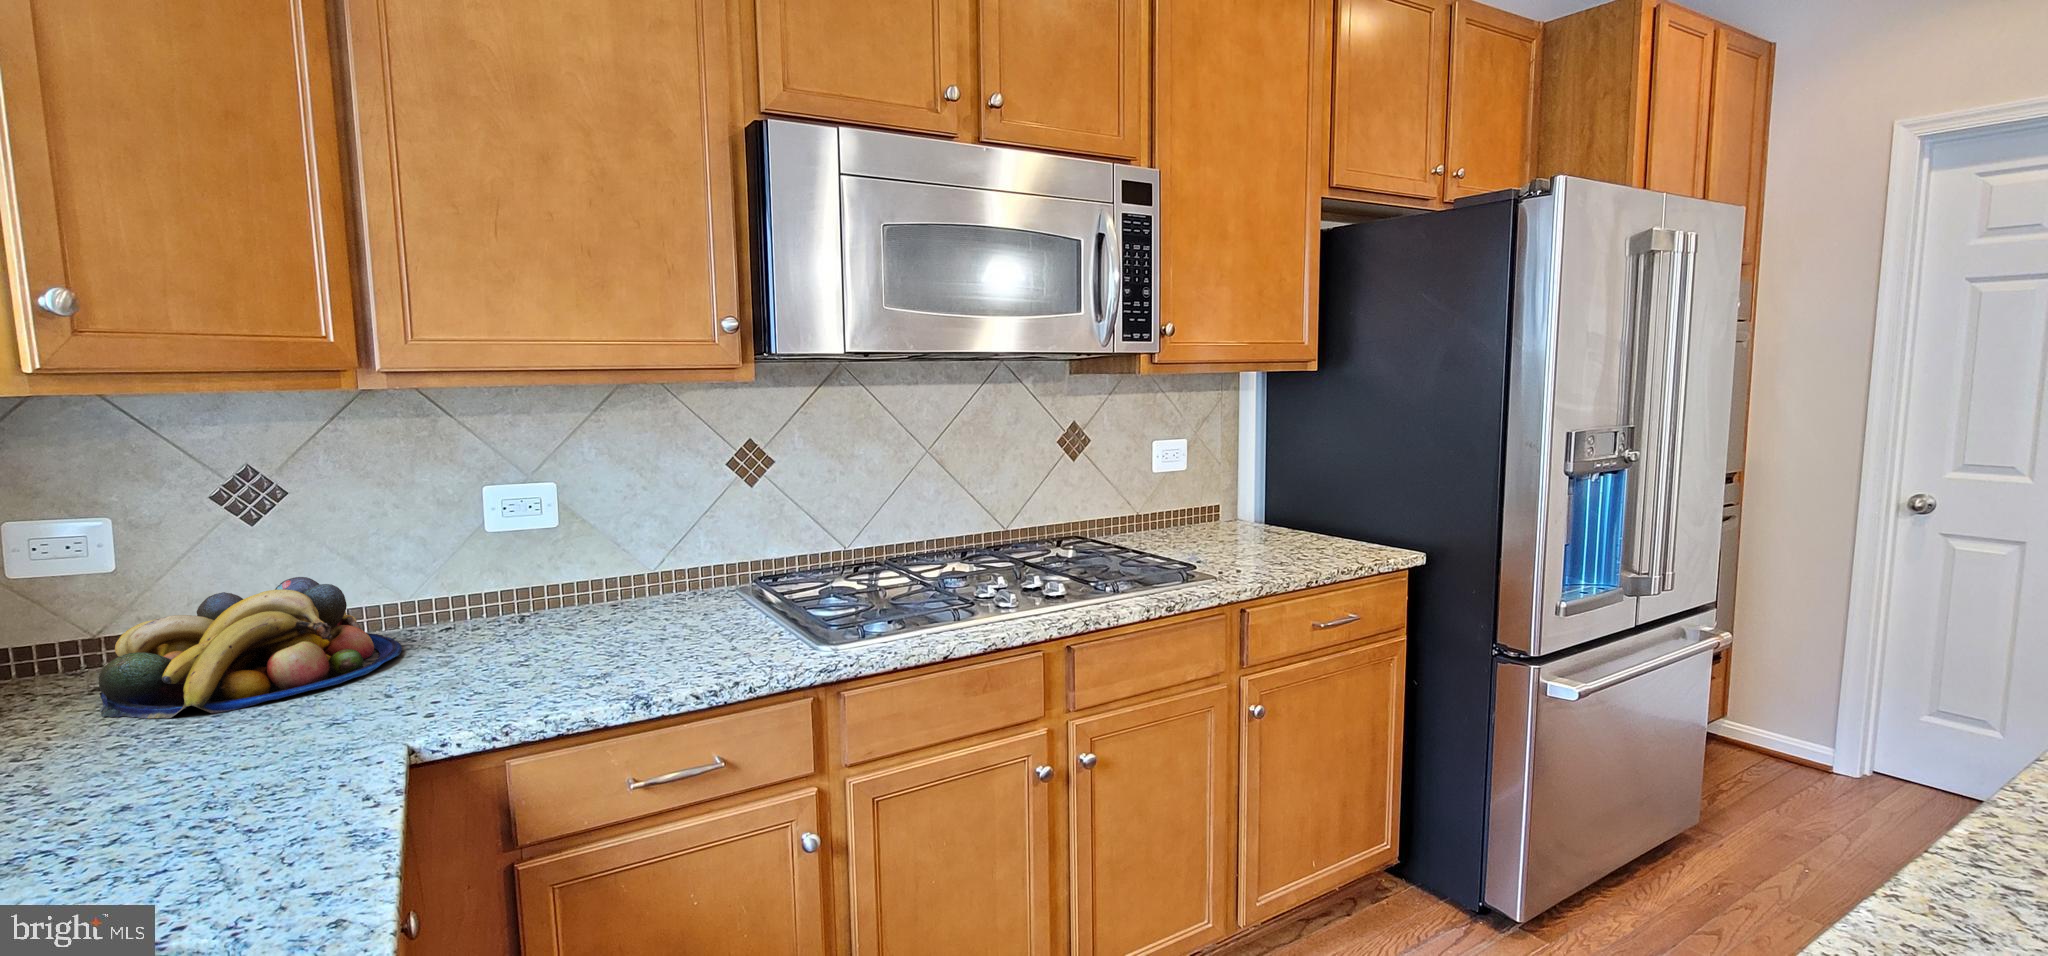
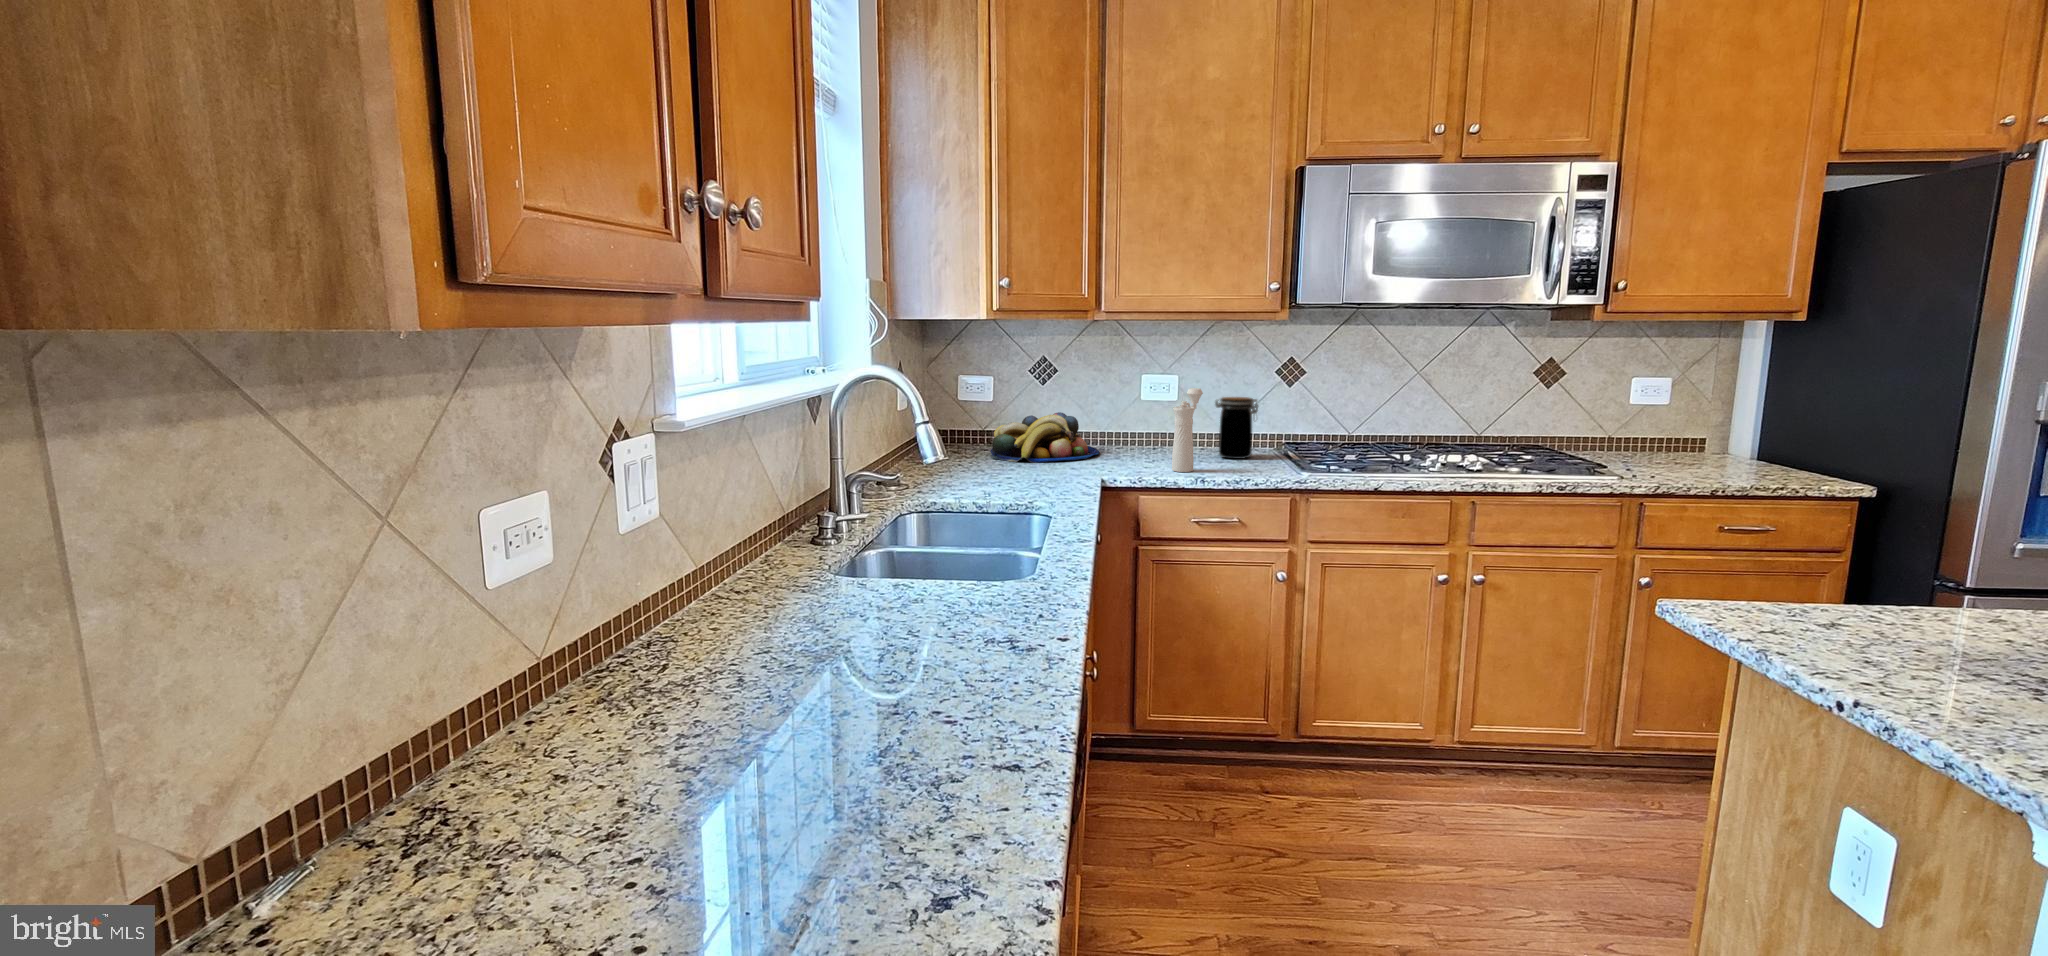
pepper mill: none [556,512,614,684] -> present [1172,388,1203,472]
jar: none [634,513,714,625] -> present [1215,397,1258,459]

